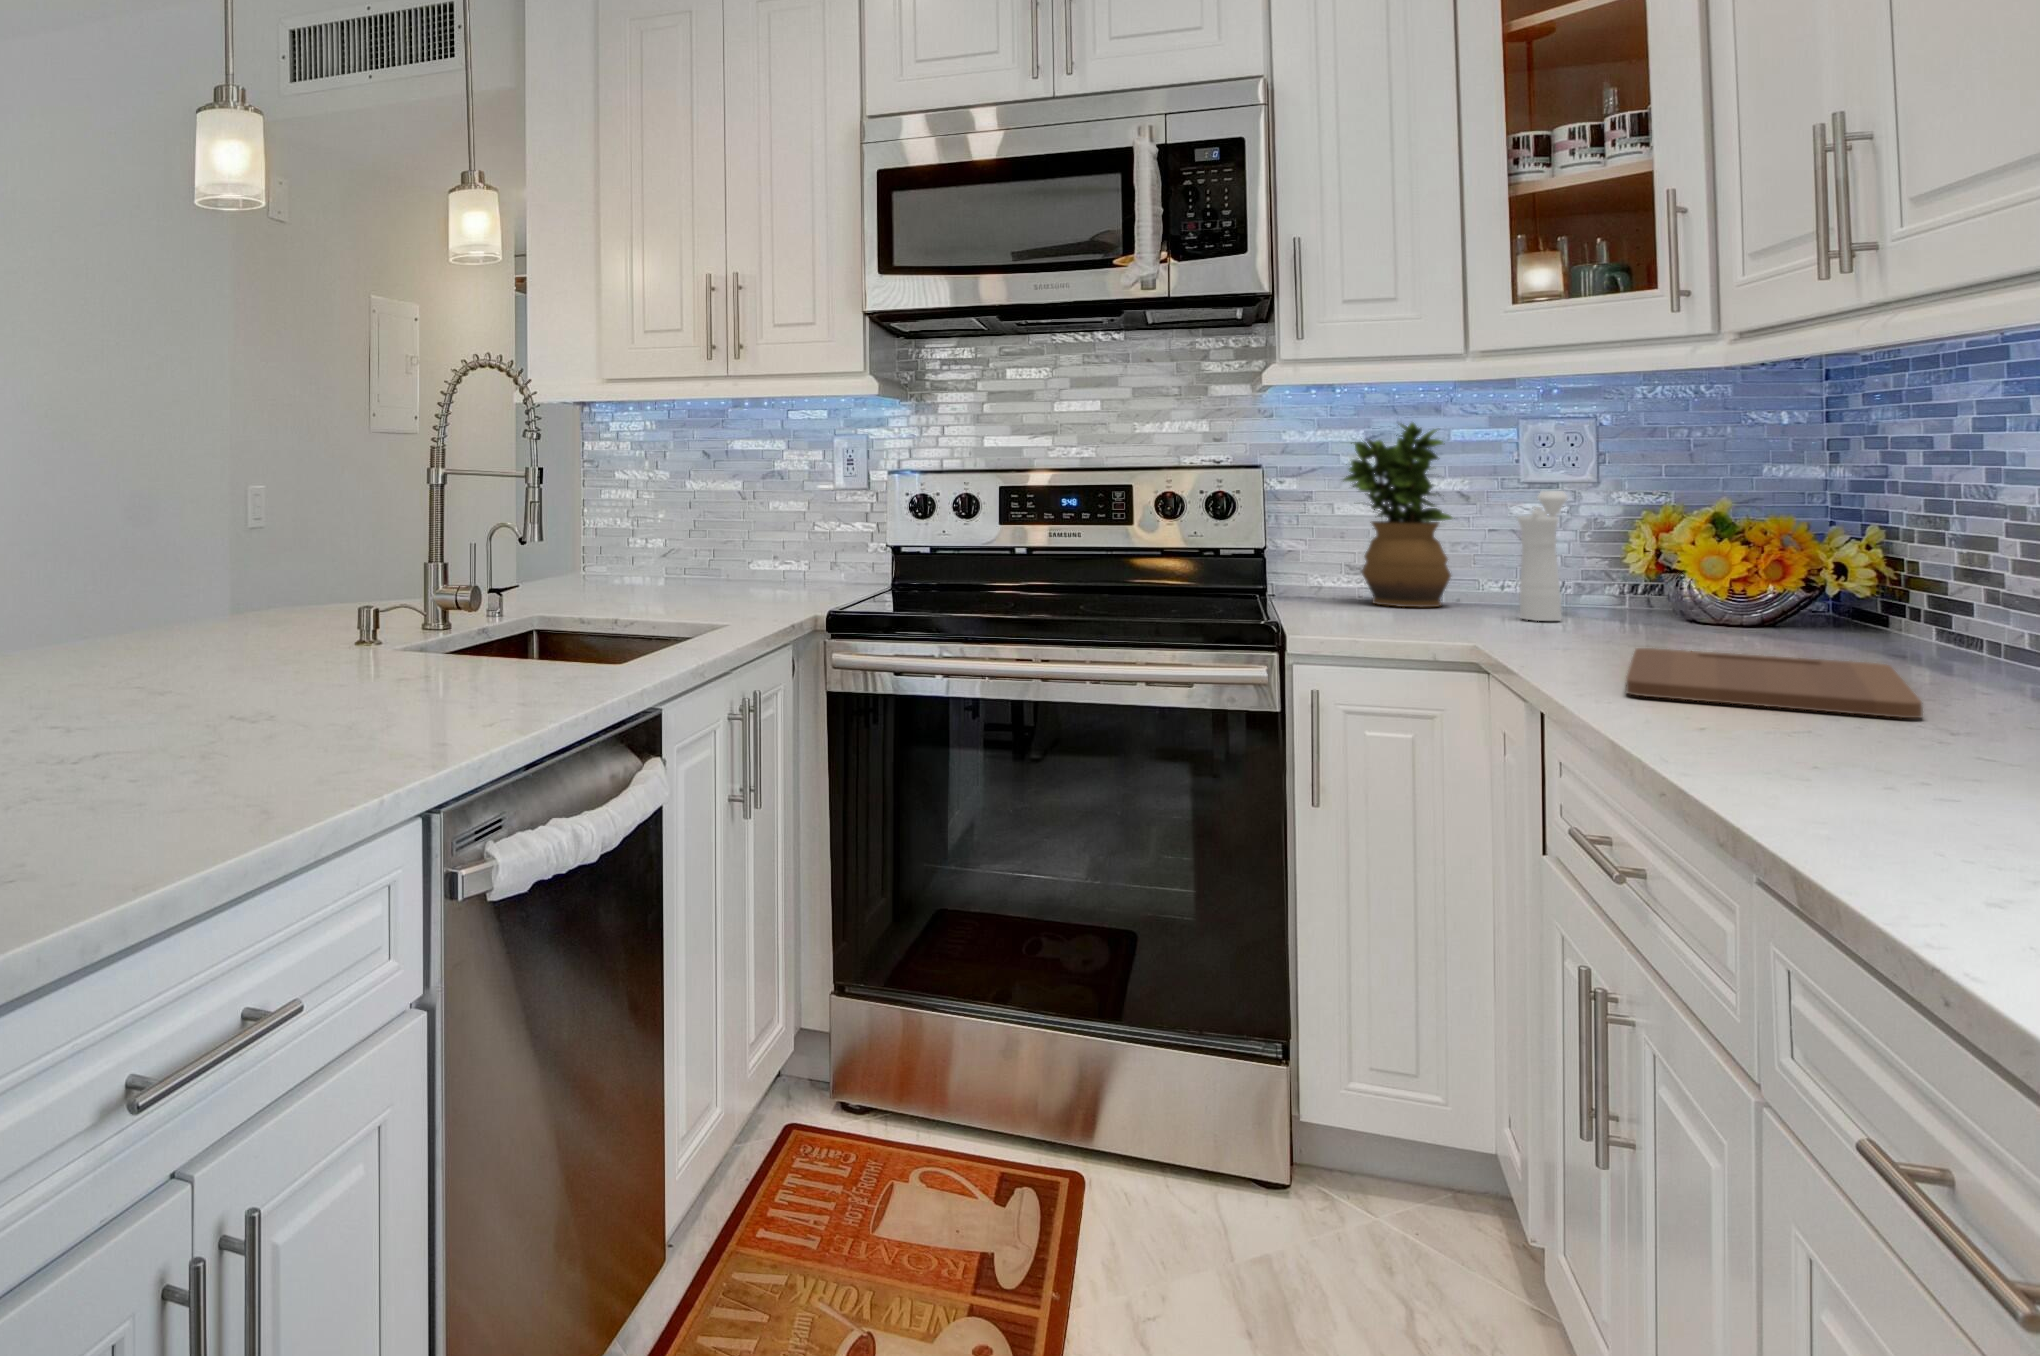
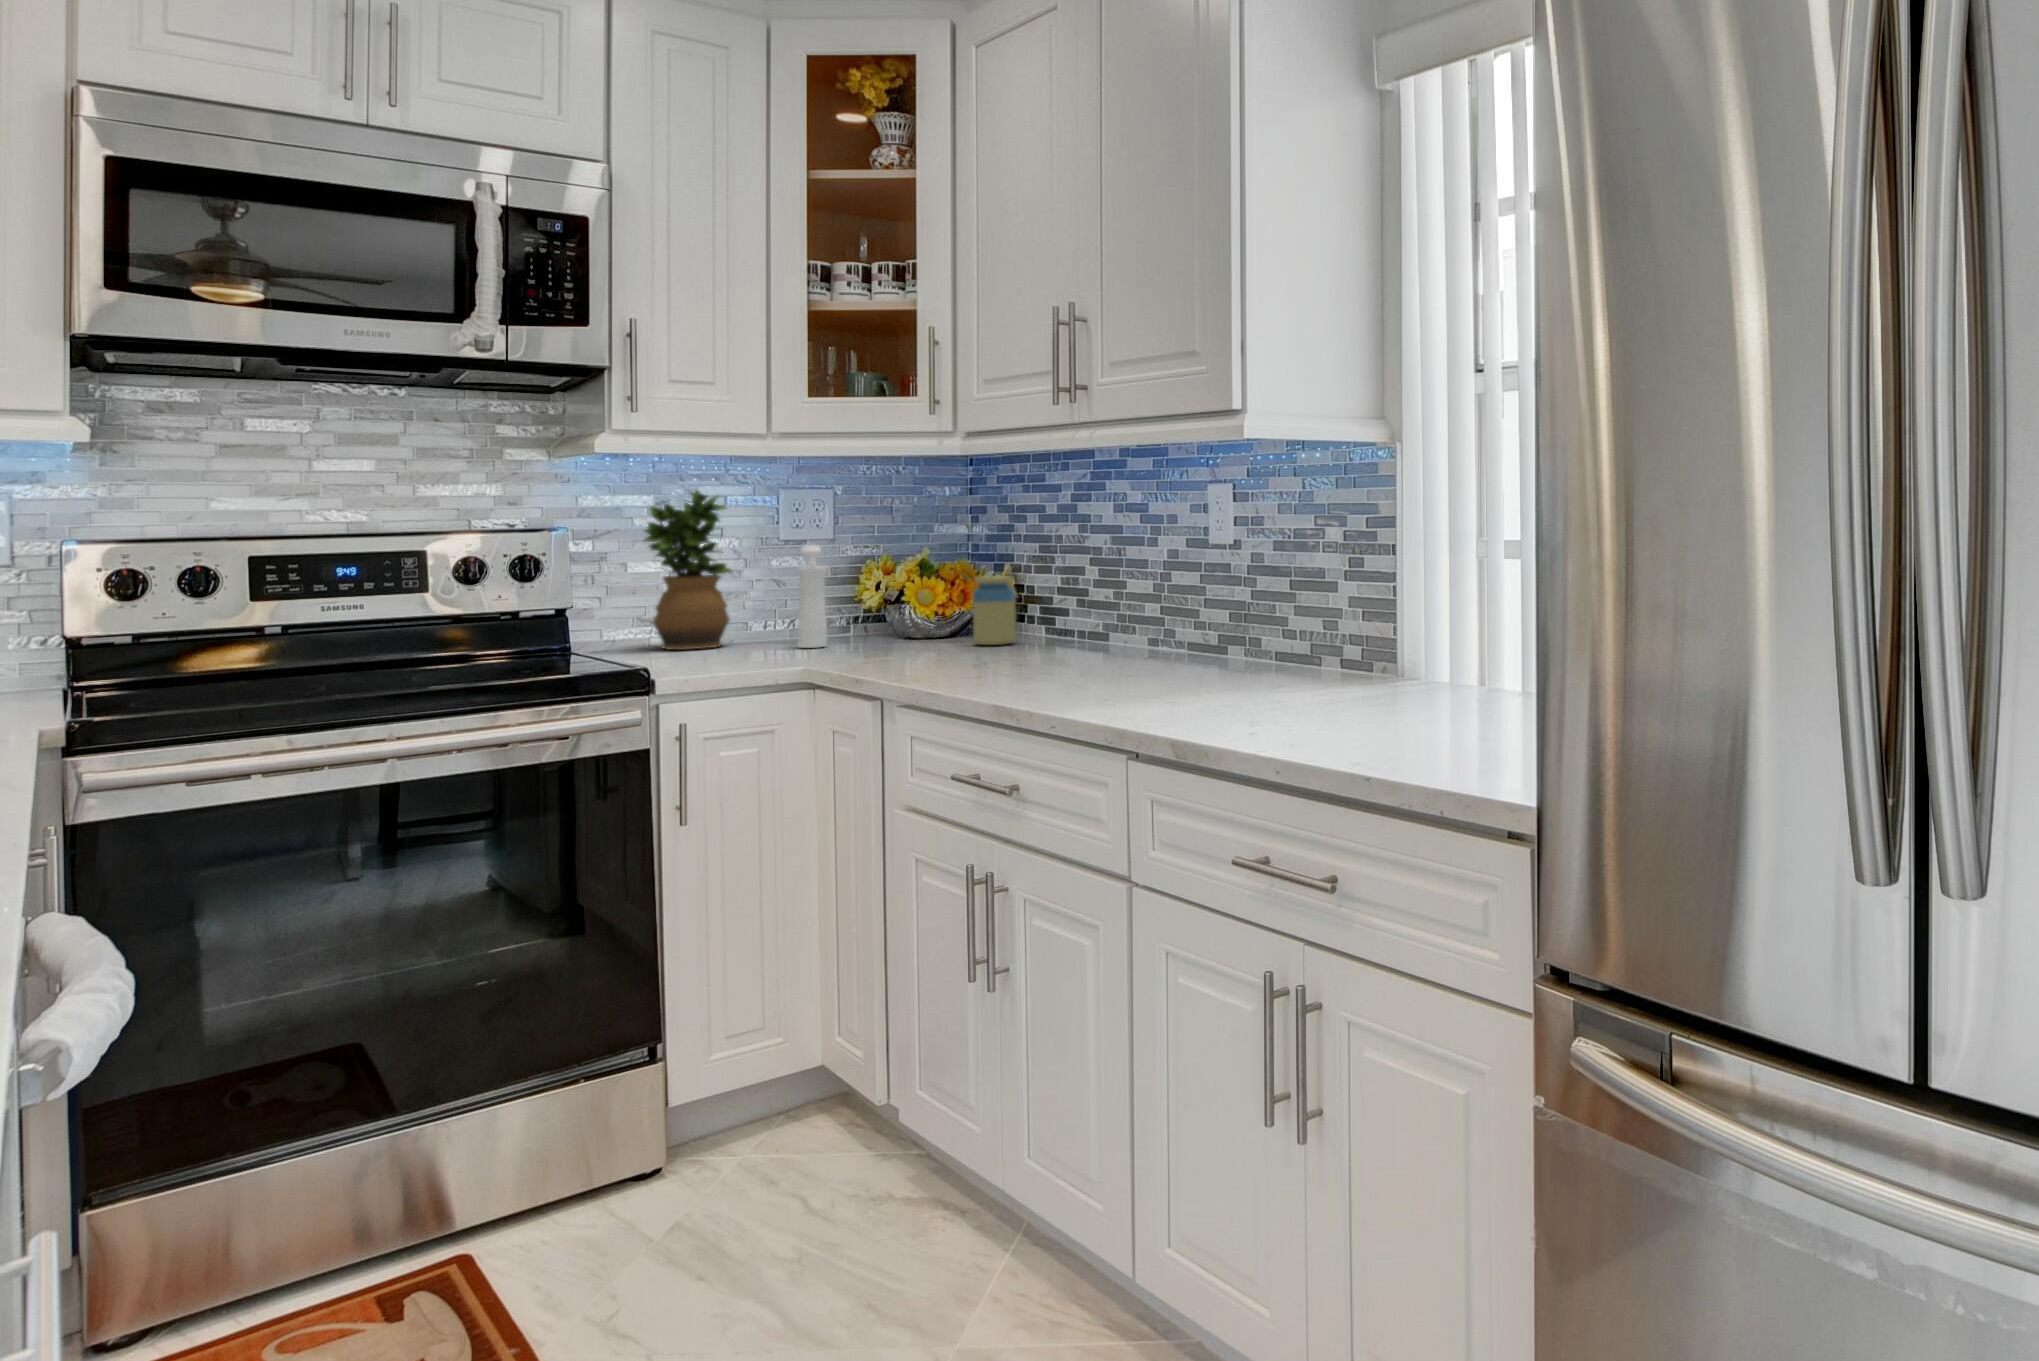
jar: none [1774,544,1859,649] -> present [973,576,1016,645]
cutting board: present [1626,648,1923,718] -> none [927,648,1114,684]

